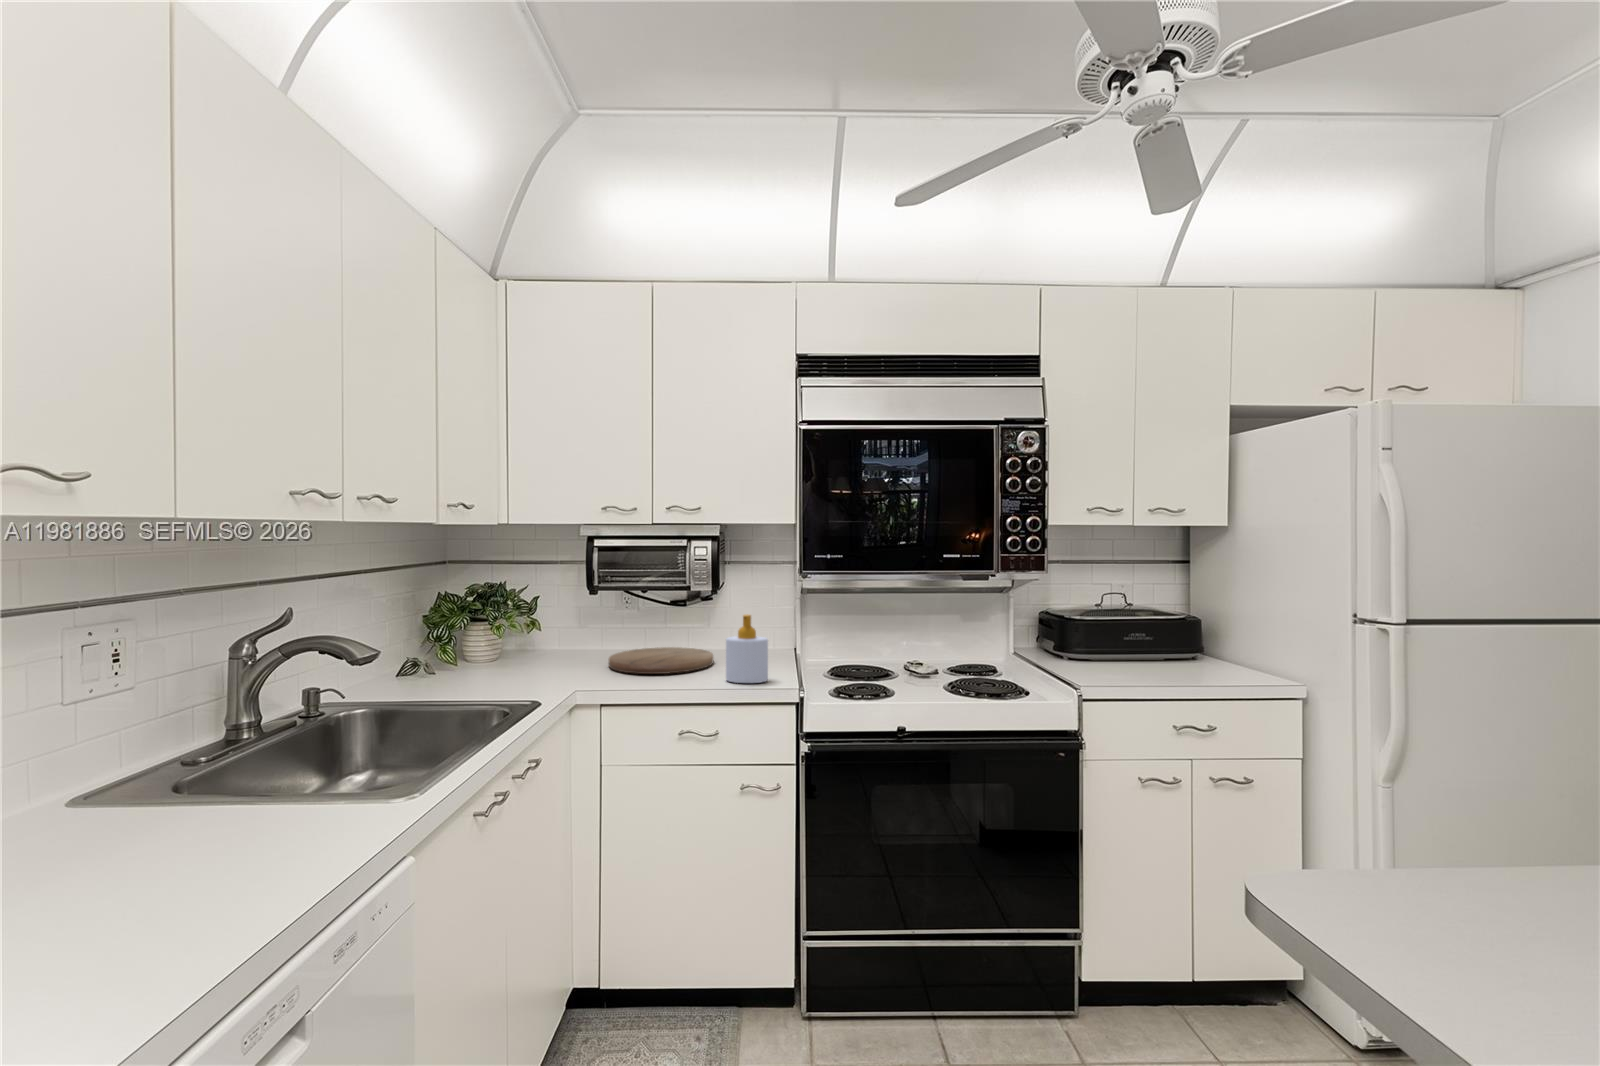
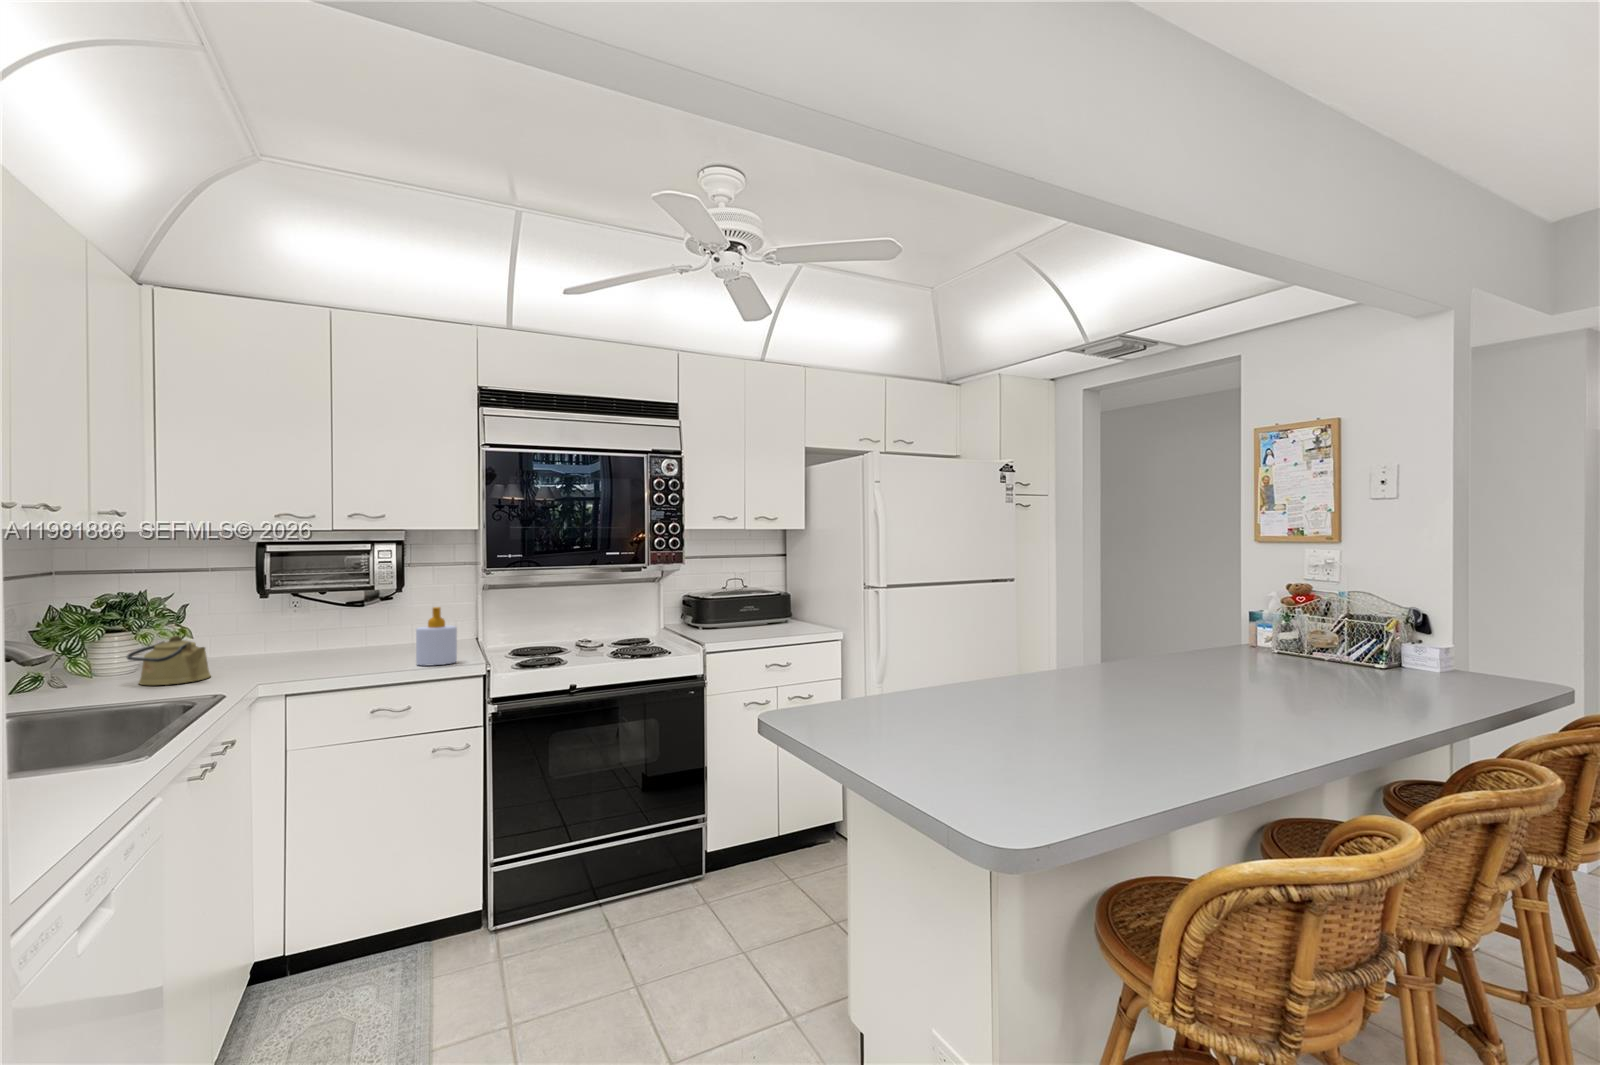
kettle: none [471,631,541,681] -> present [126,636,211,685]
cutting board: present [609,647,713,674] -> none [284,644,396,667]

